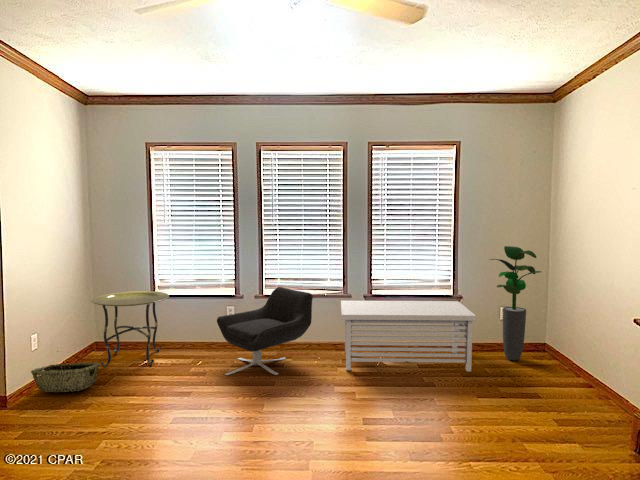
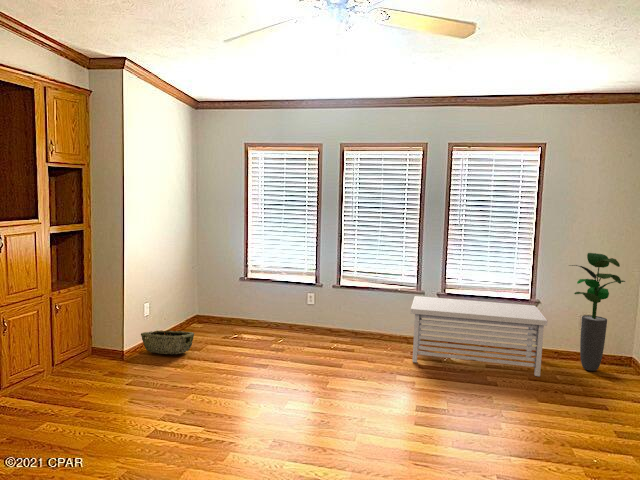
lounge chair: present [217,287,313,375] -> none [297,279,386,359]
side table: present [91,291,169,367] -> none [192,274,257,339]

